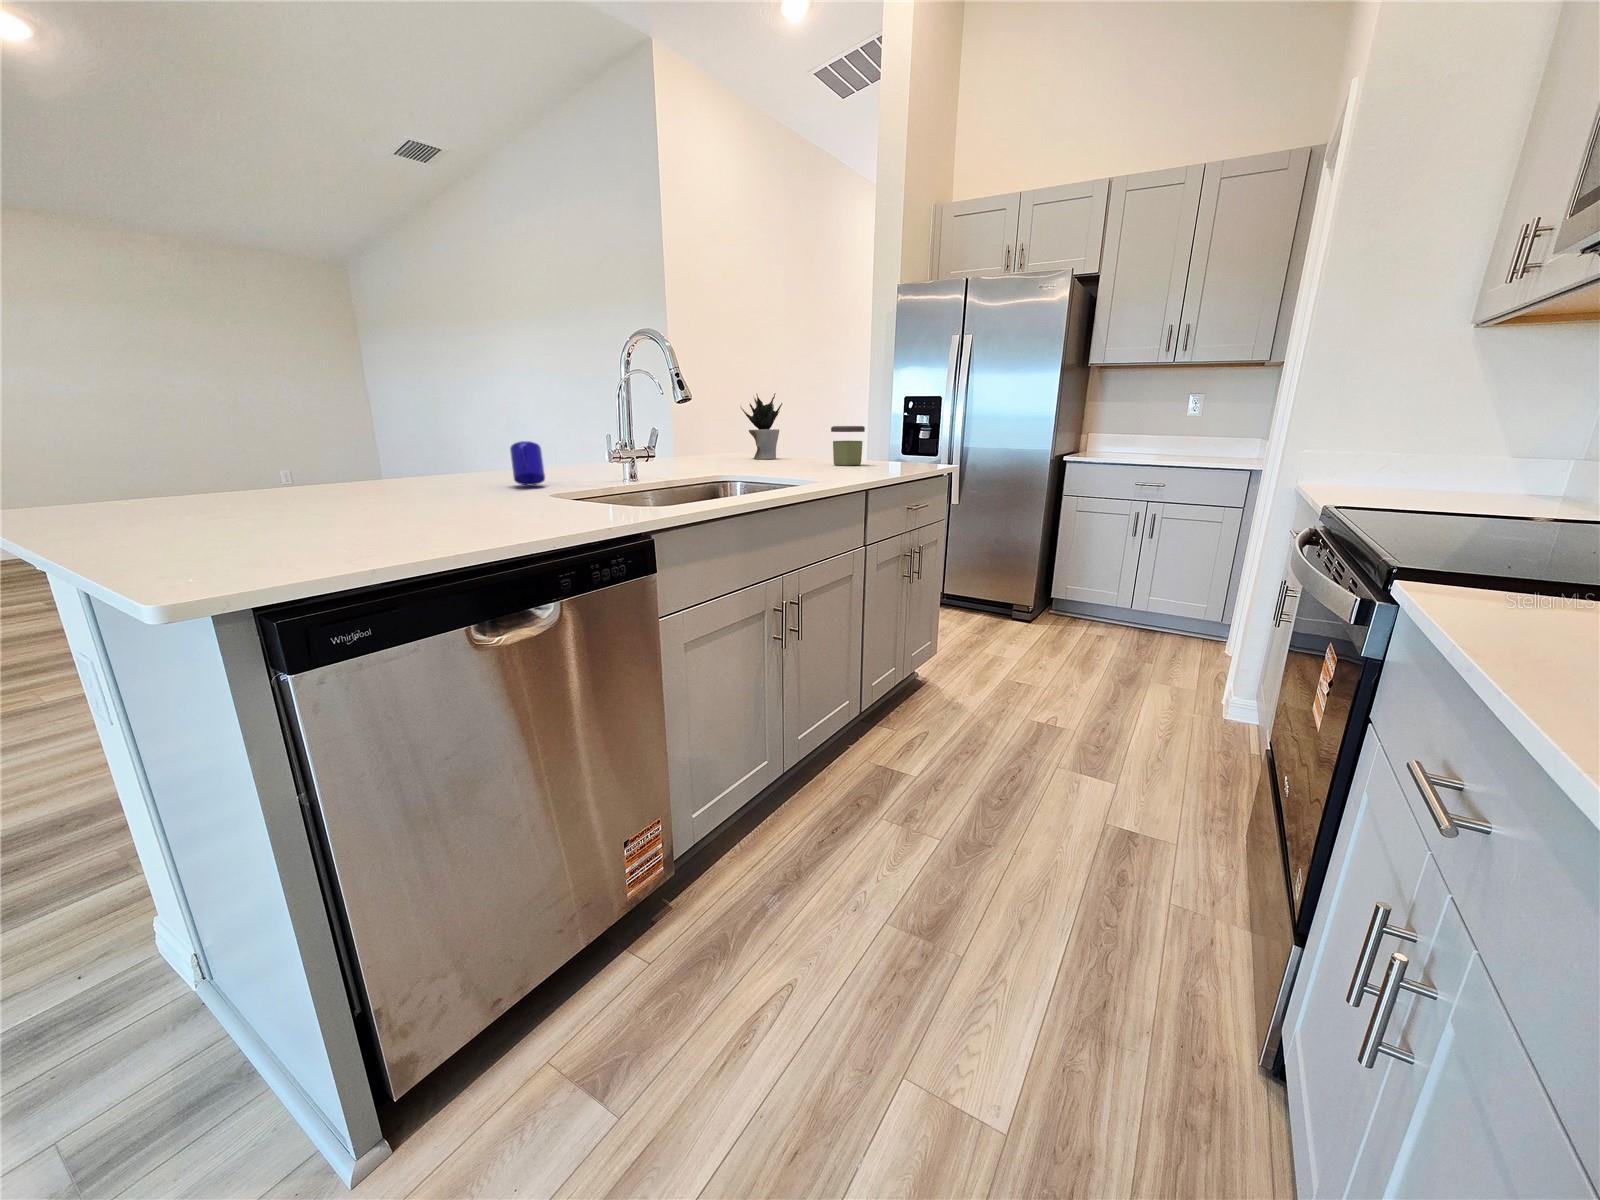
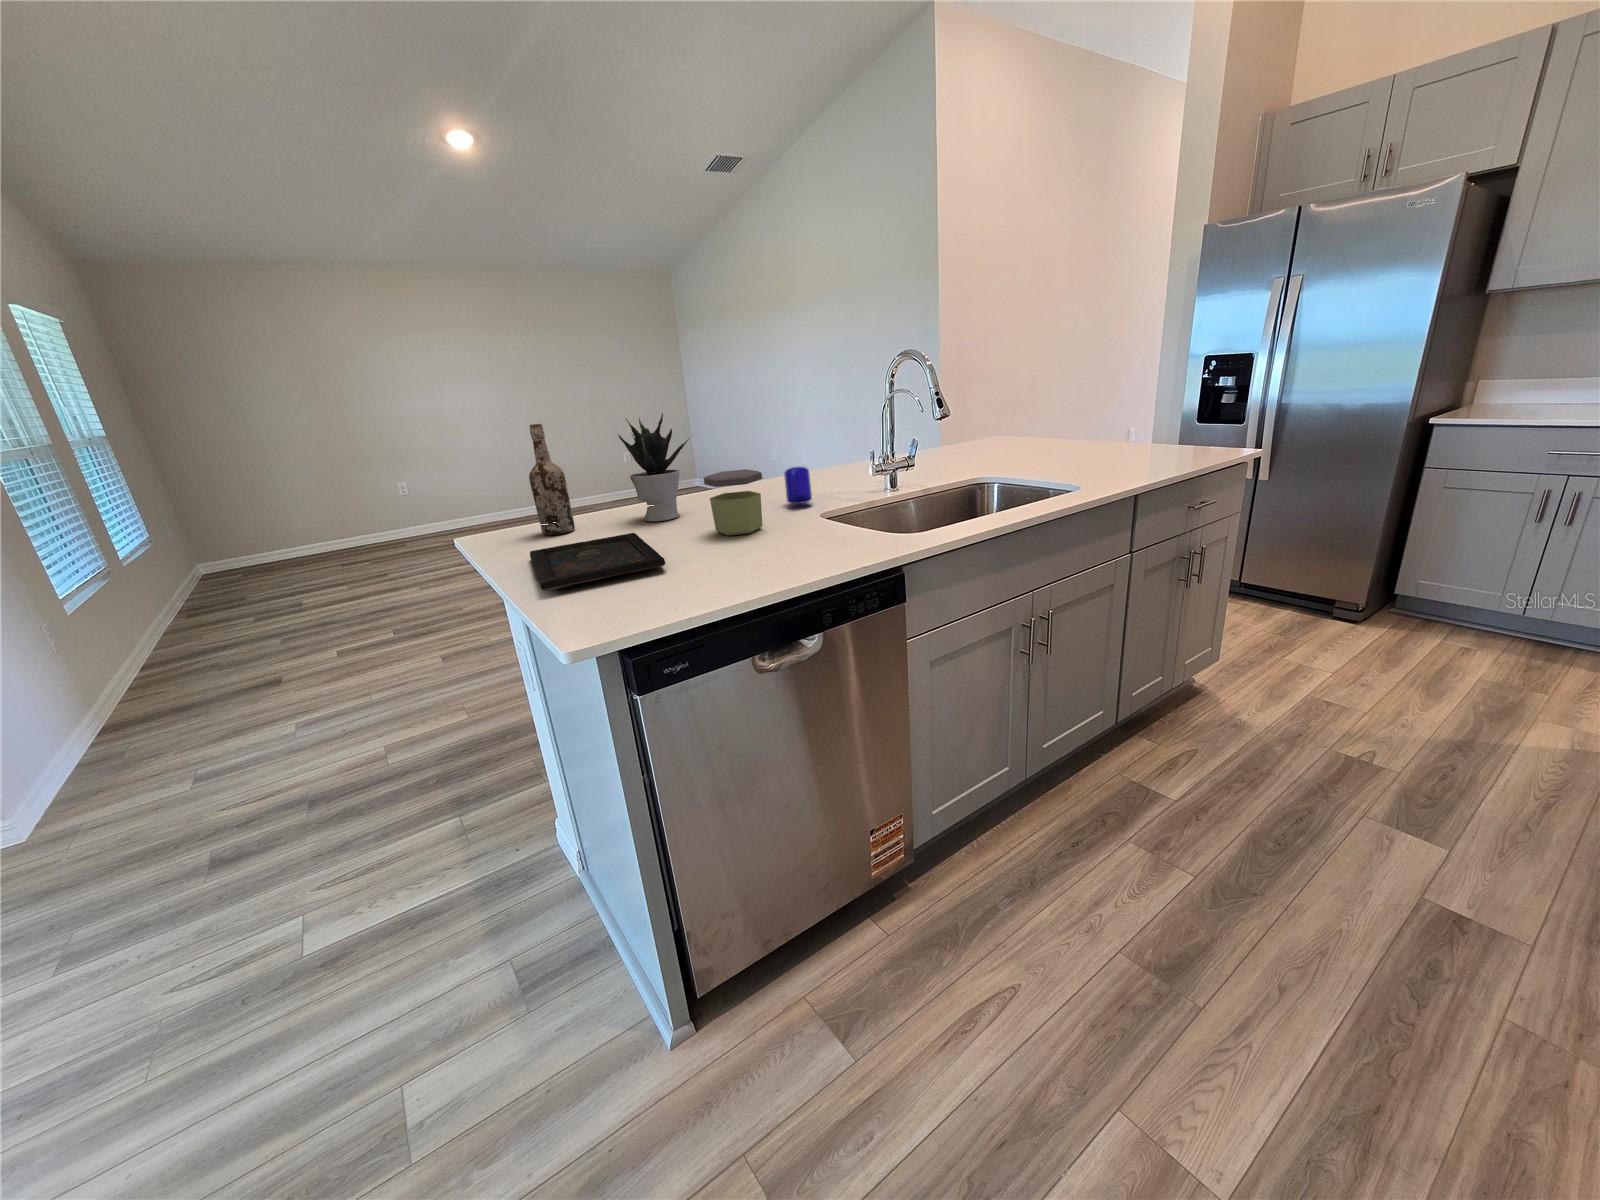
wine bottle: none [112,347,196,505] -> present [529,424,575,535]
potted plant: present [741,393,782,459] -> present [618,413,689,521]
jar: present [831,426,865,466] -> present [704,469,763,535]
tray: none [104,499,338,547] -> present [530,533,665,591]

